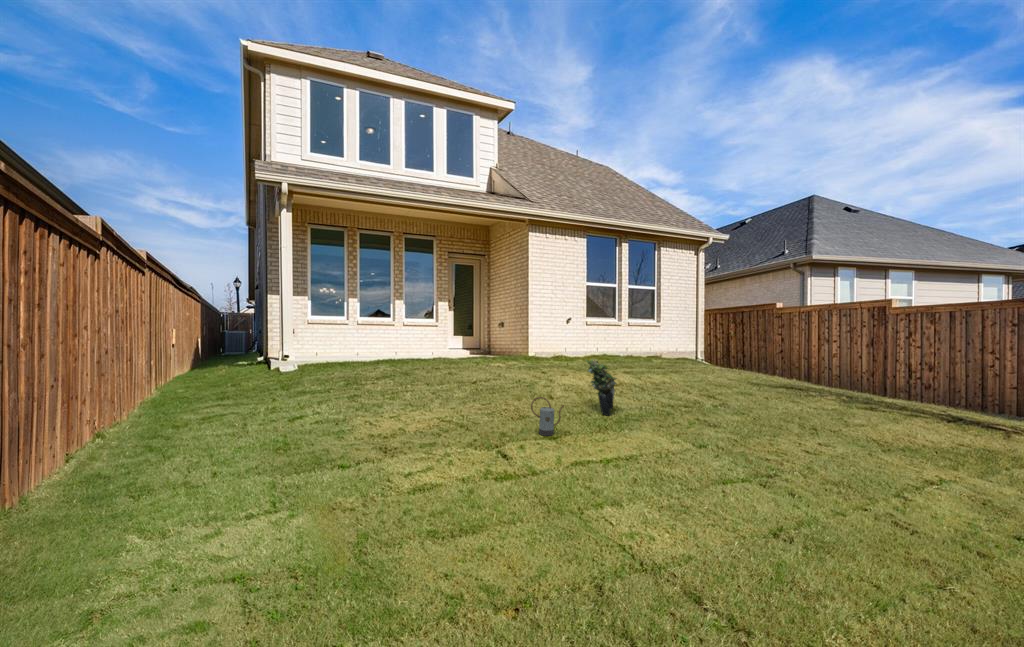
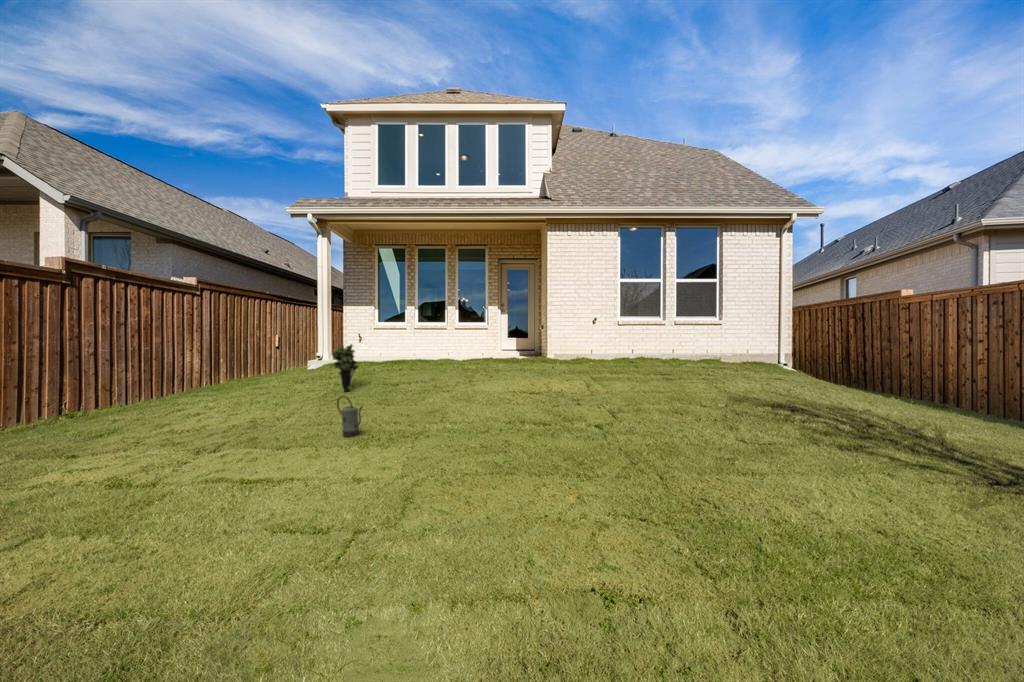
potted plant: present [586,359,617,416] -> present [332,344,359,391]

